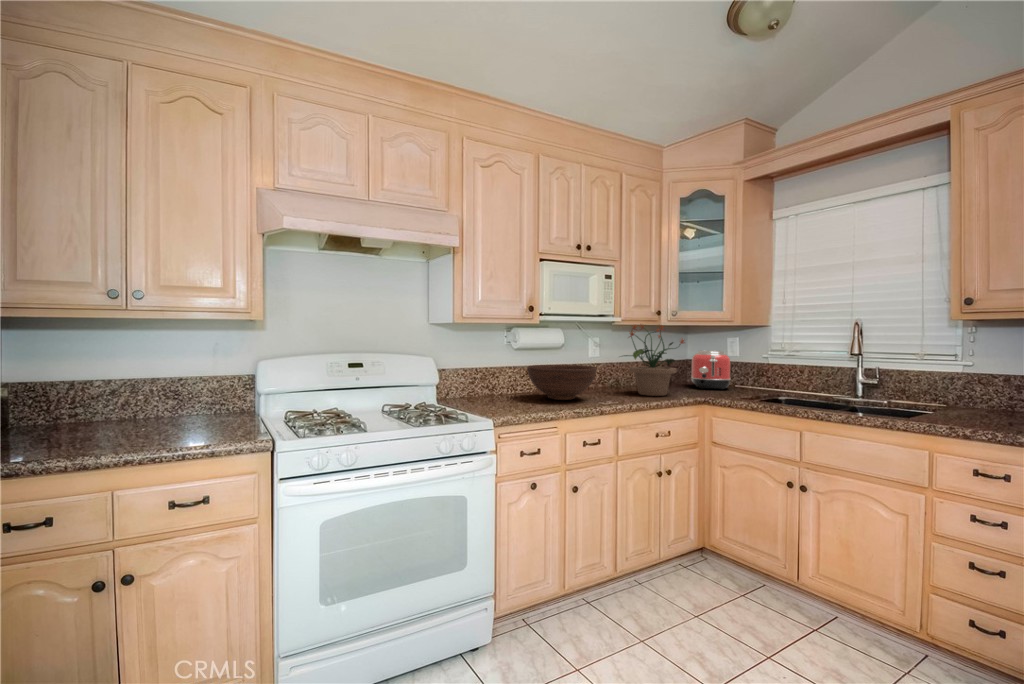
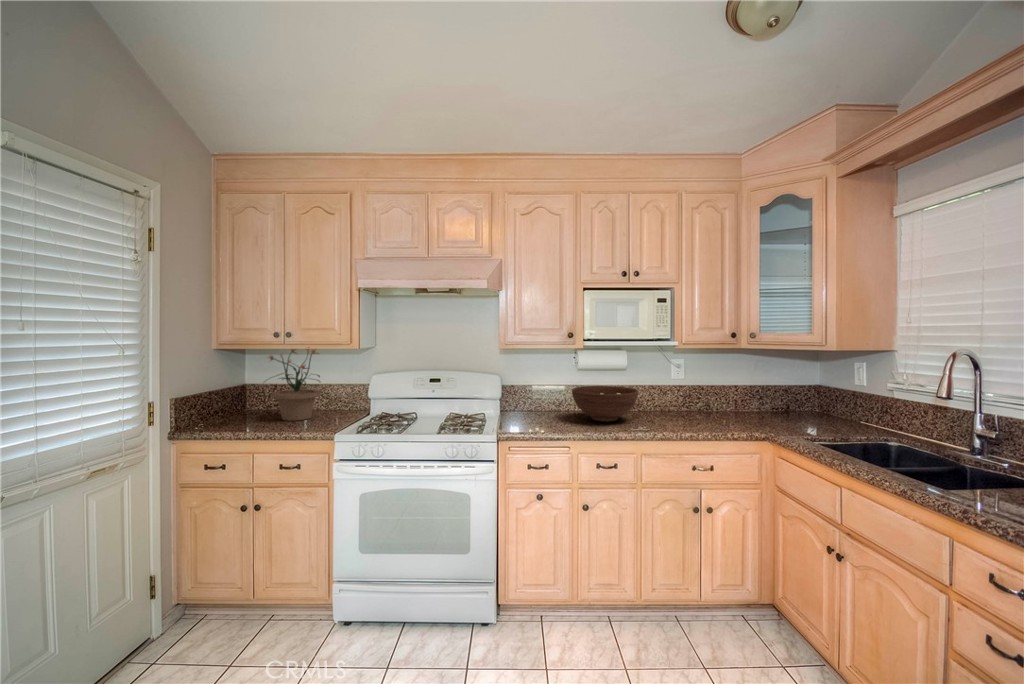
potted plant: present [624,325,685,396] -> present [269,347,324,421]
toaster: present [691,351,731,390] -> none [797,376,852,424]

